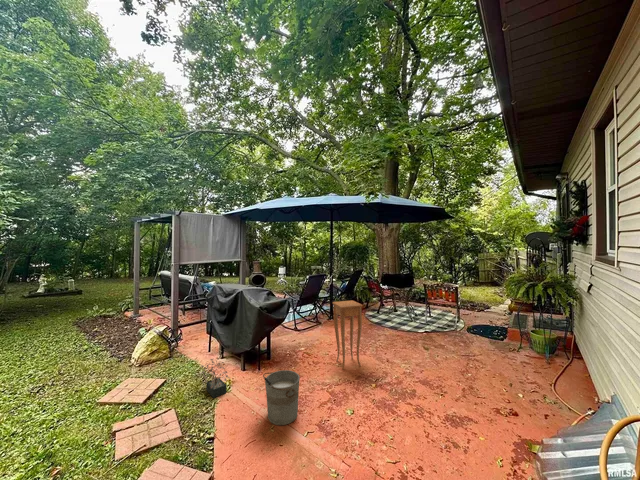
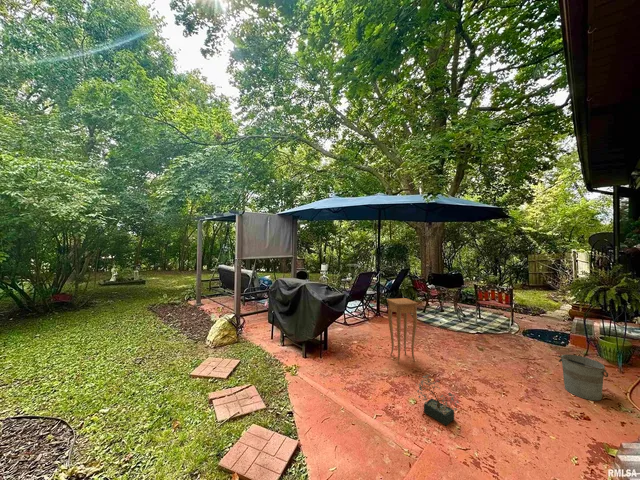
decorative plant: present [201,357,230,398] -> present [417,374,459,426]
bucket: present [263,370,300,425] -> present [558,354,608,400]

